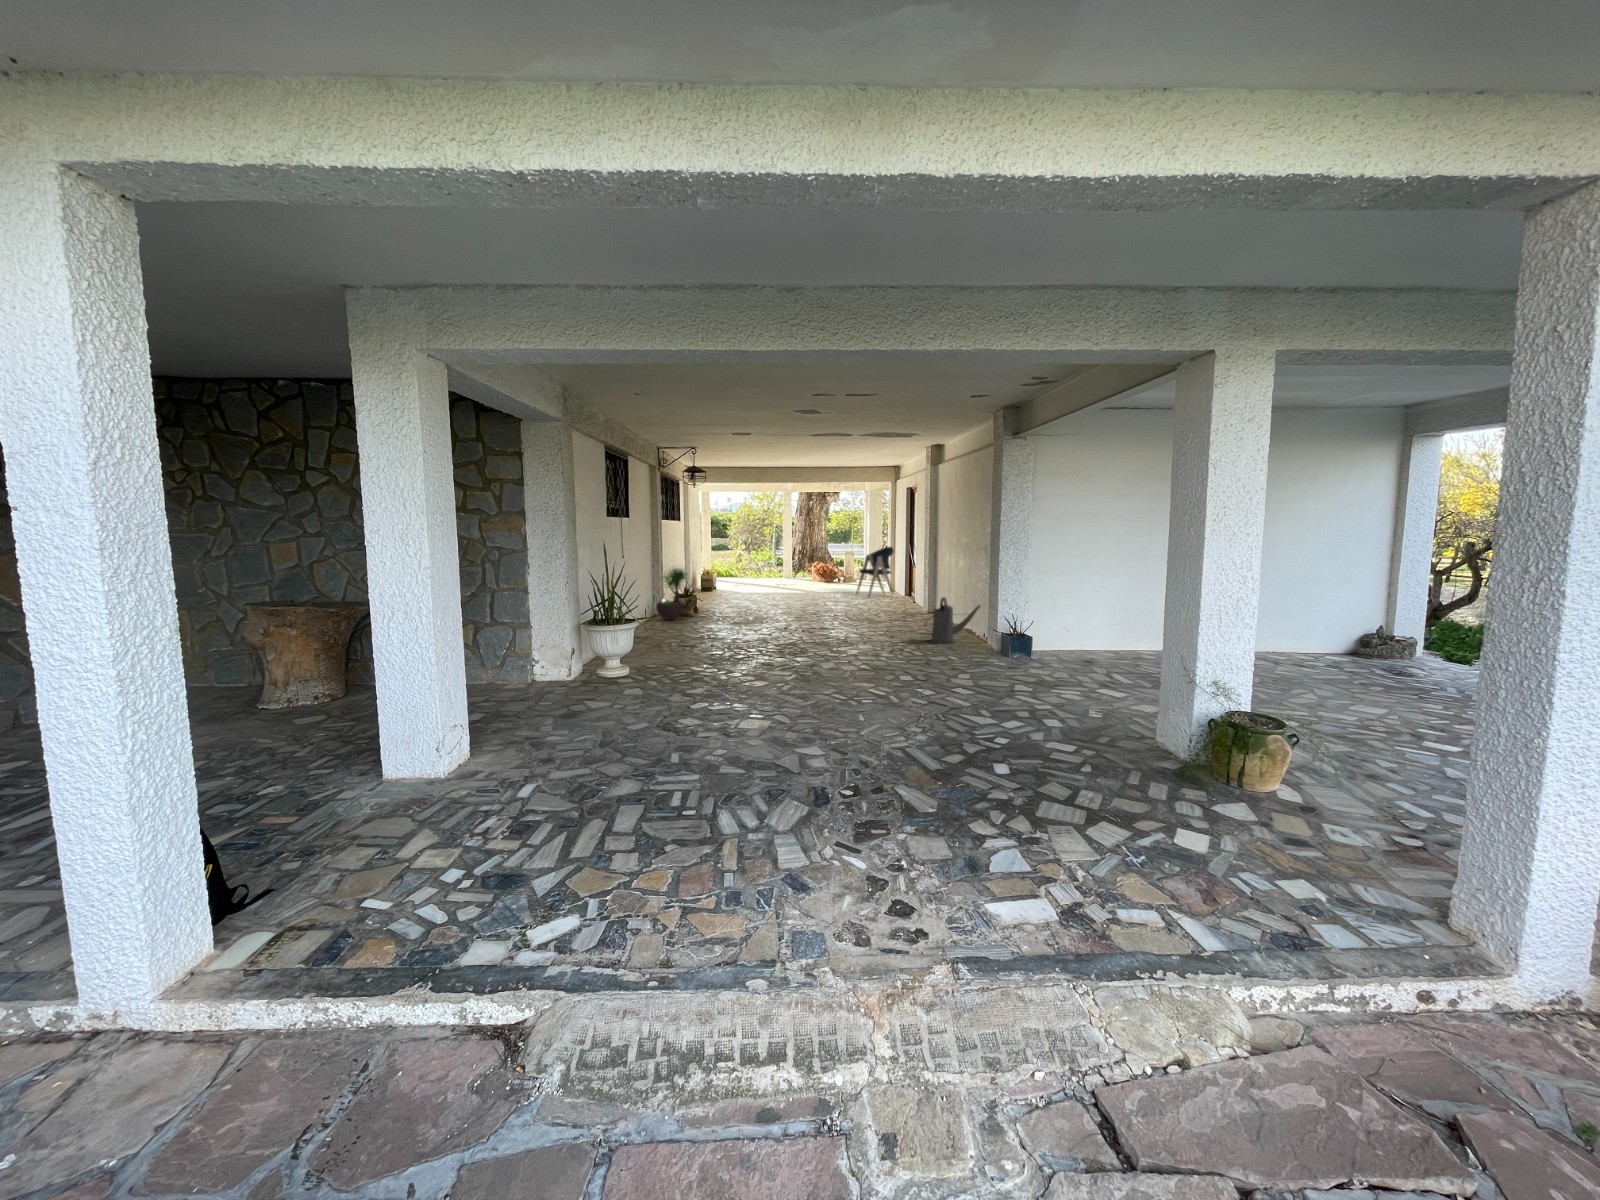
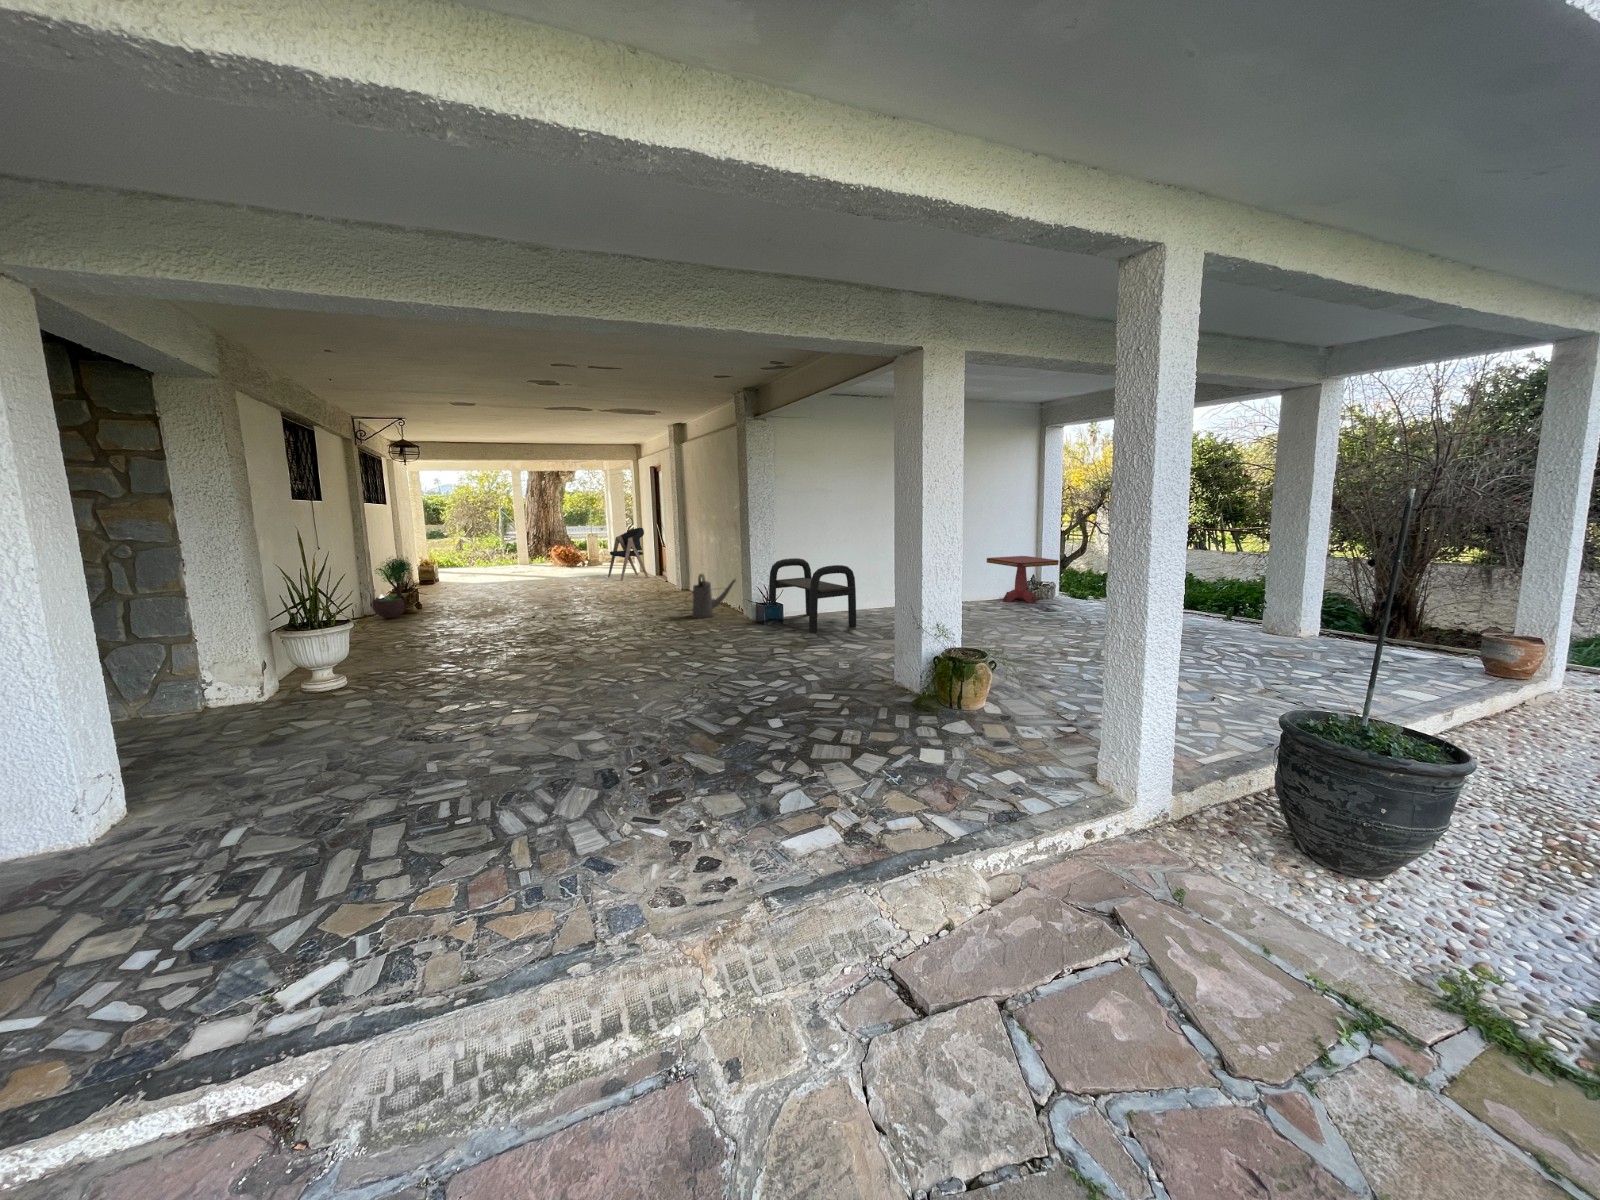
bench: none [1014,587,1120,672] -> present [769,558,856,633]
side table: none [1310,599,1428,662] -> present [987,556,1059,604]

